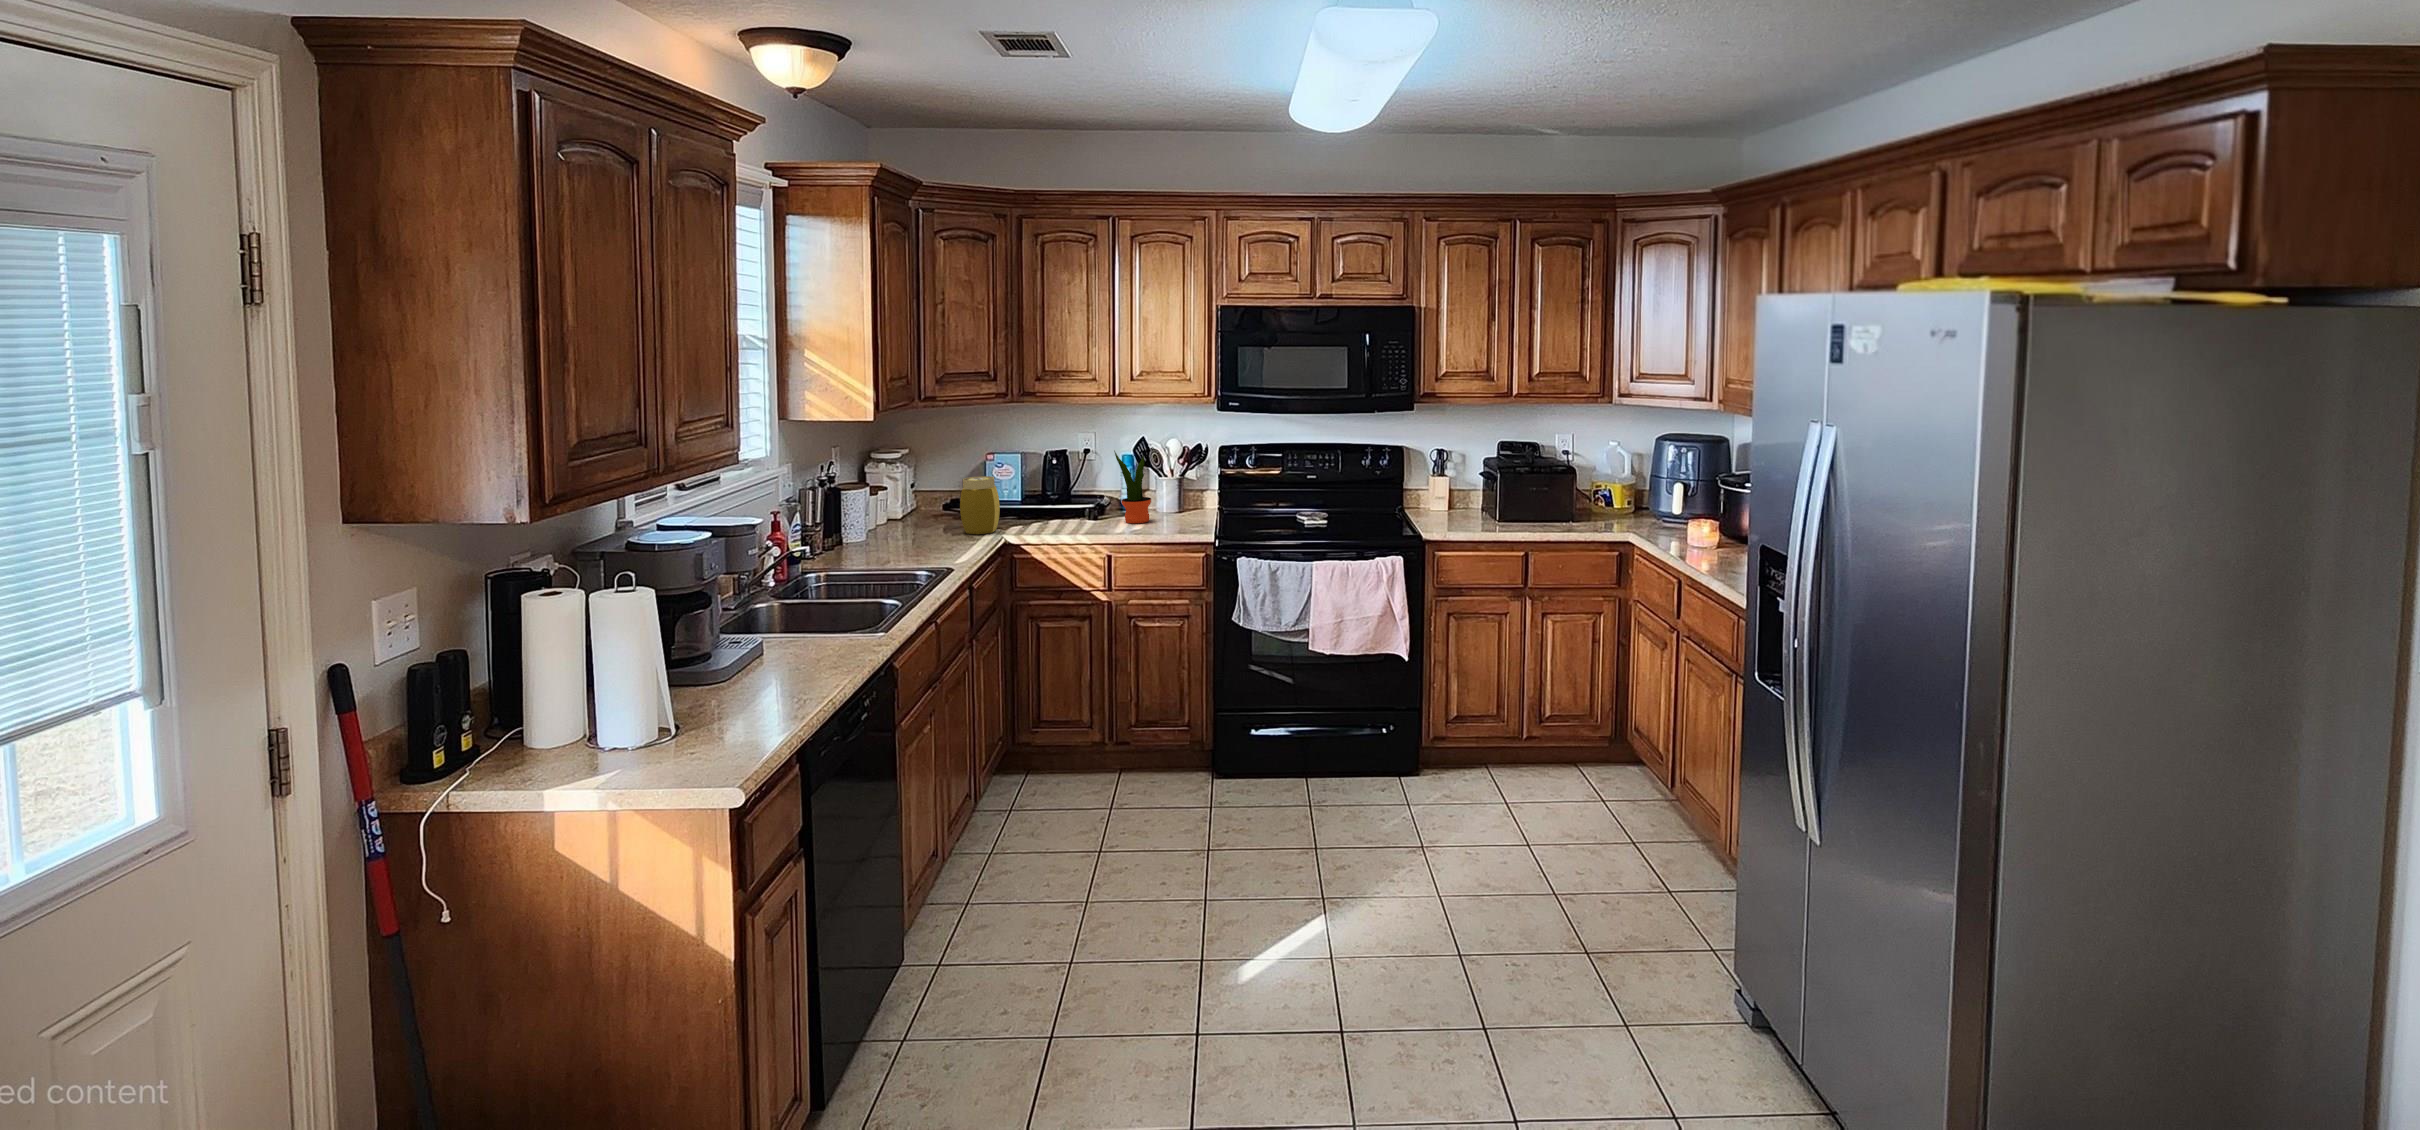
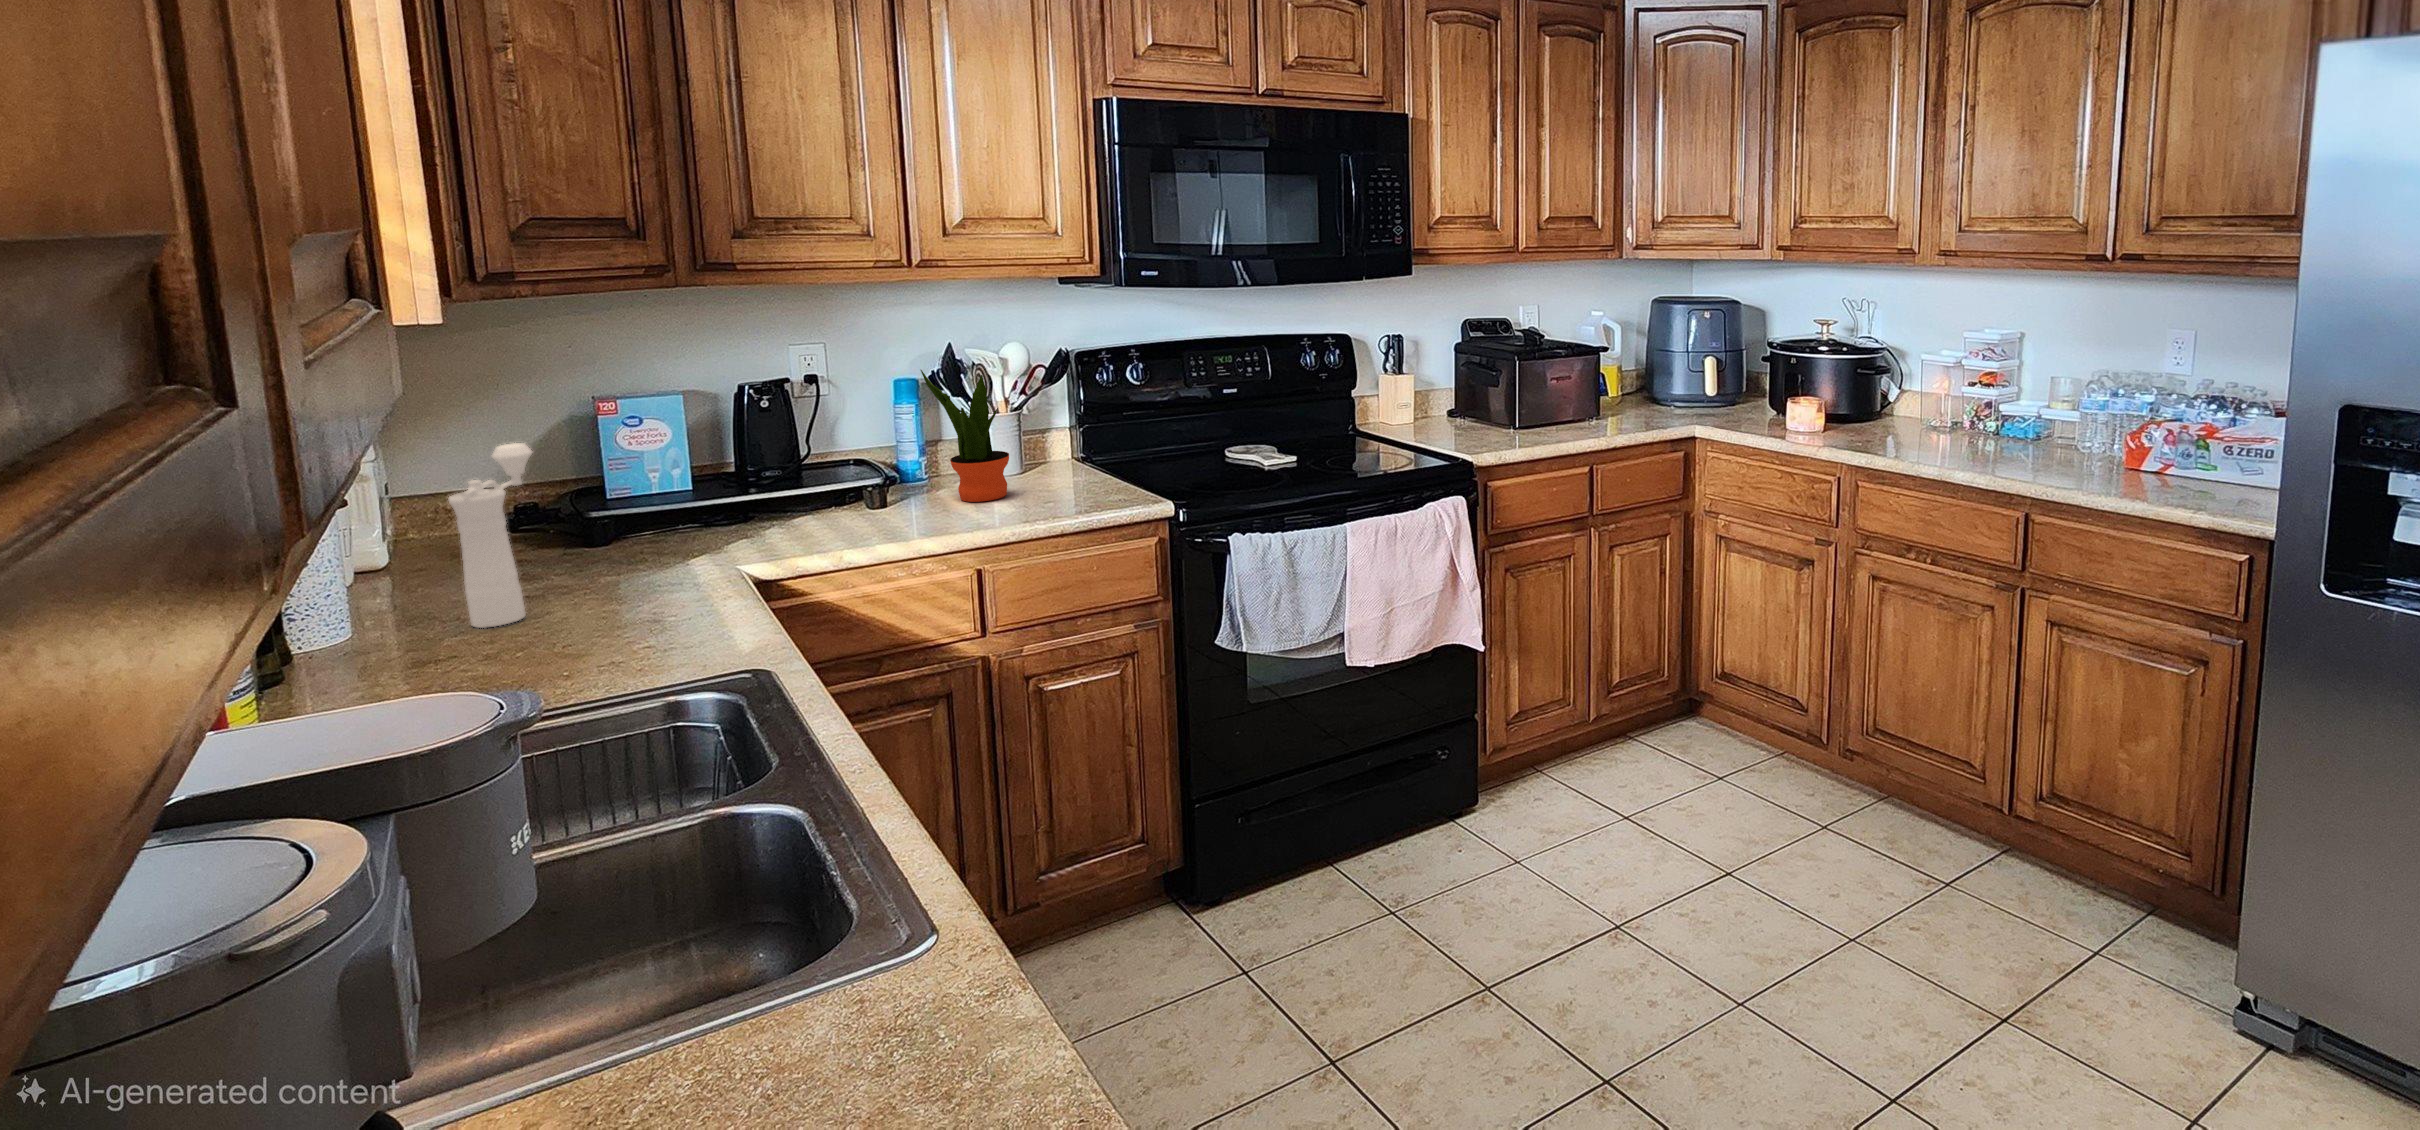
pepper mill: none [886,469,926,545] -> present [449,443,532,628]
jar: present [960,476,1000,534] -> none [621,444,716,571]

